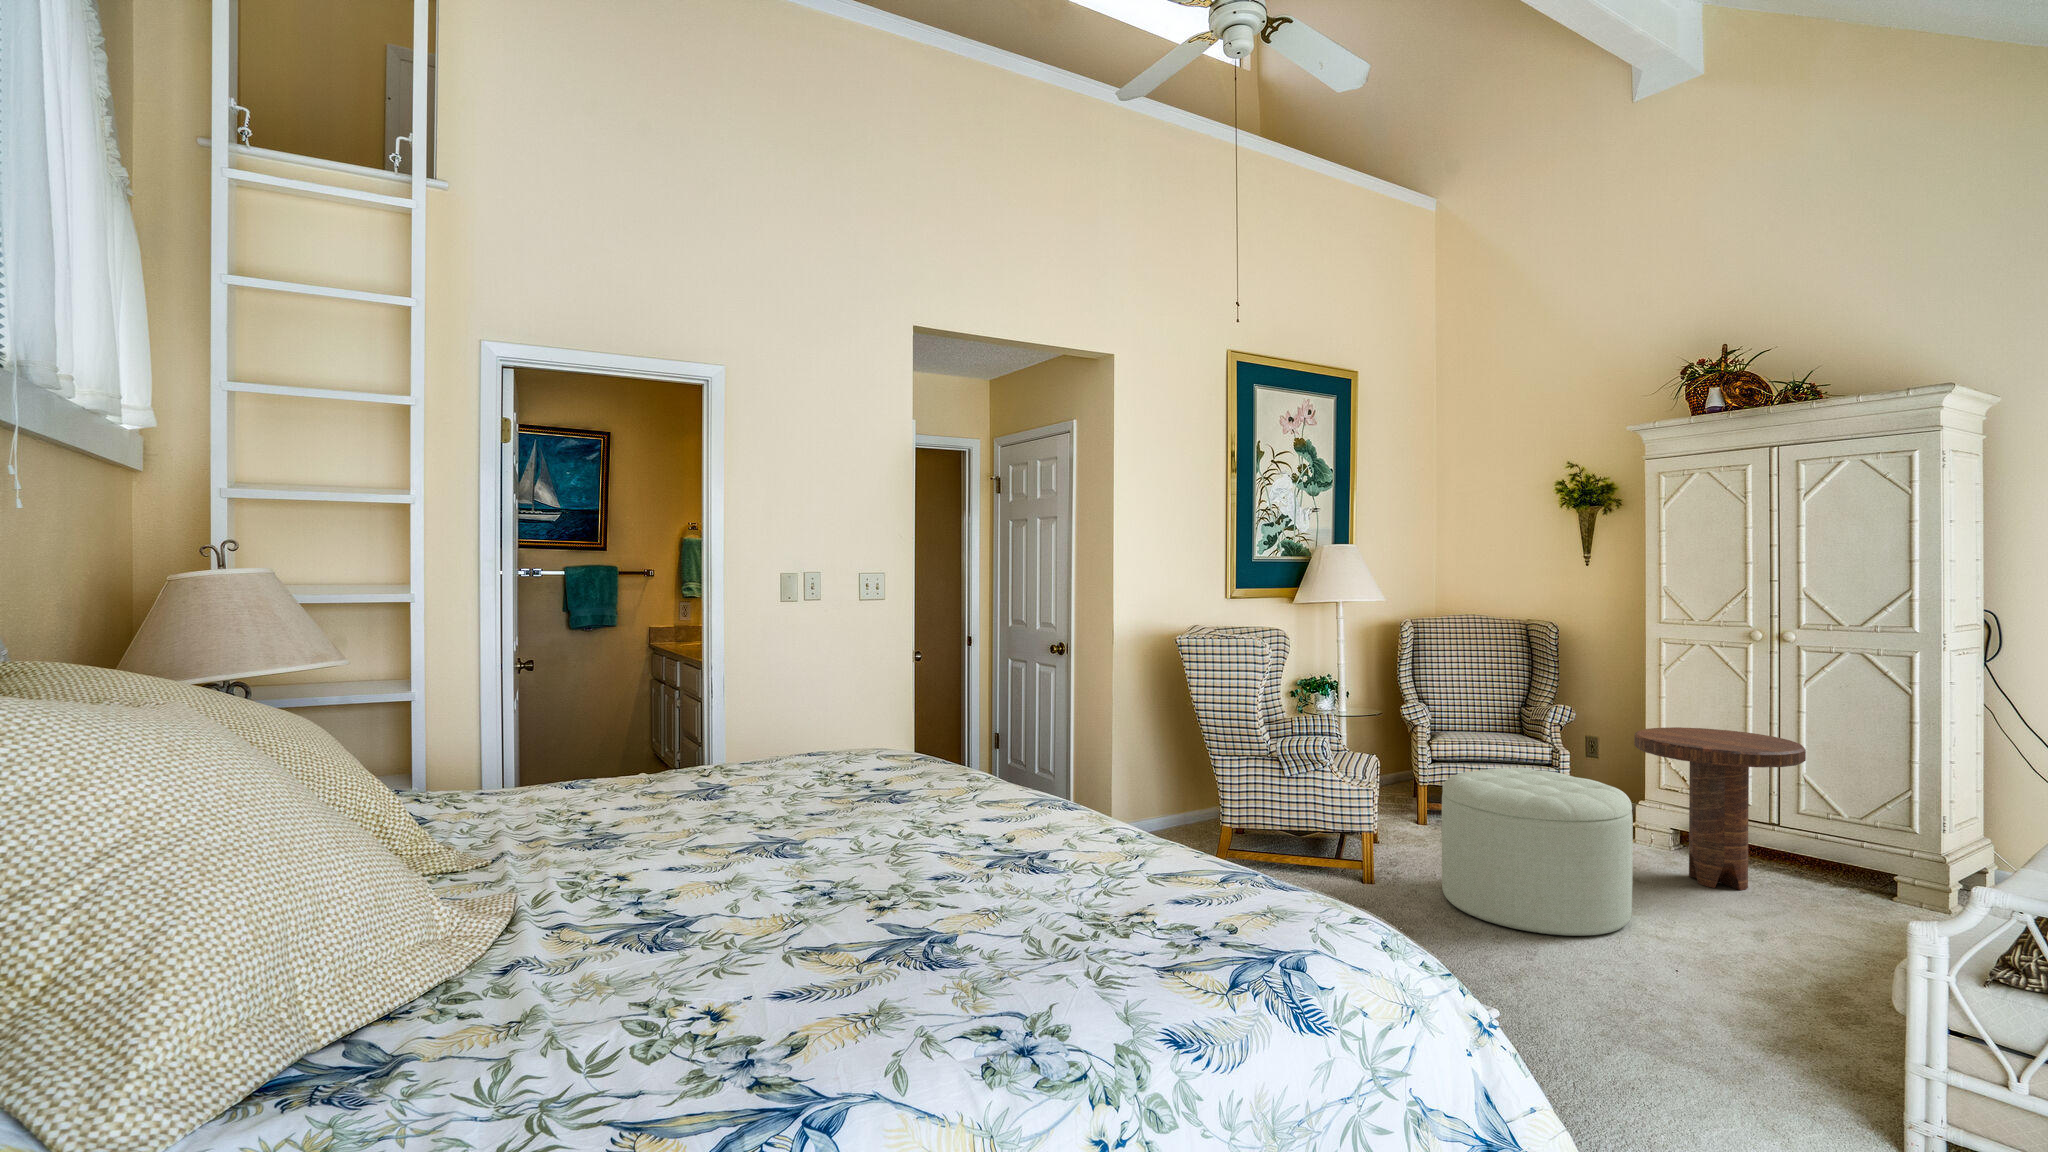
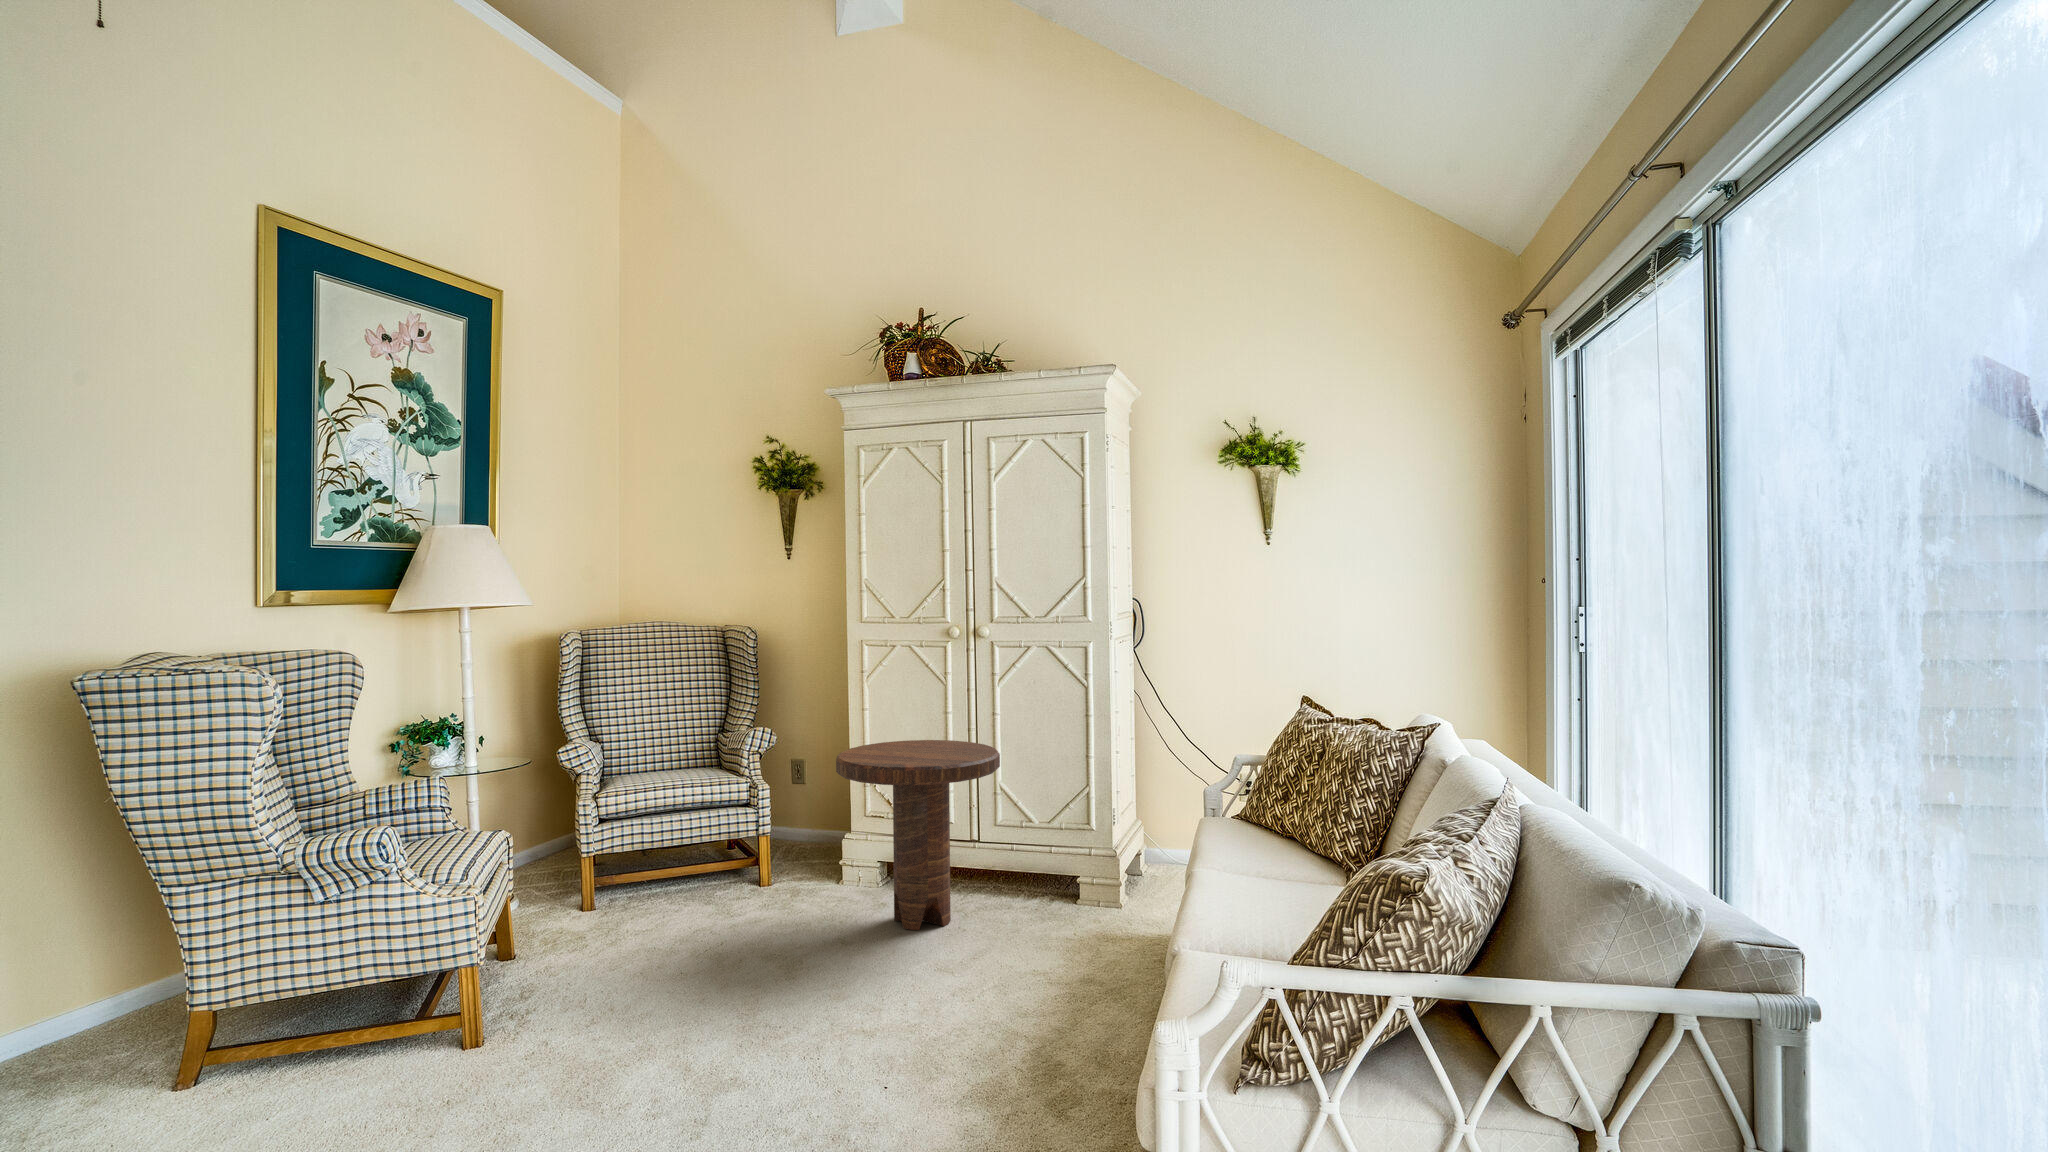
ottoman: present [1442,768,1633,936] -> none [579,825,830,1078]

